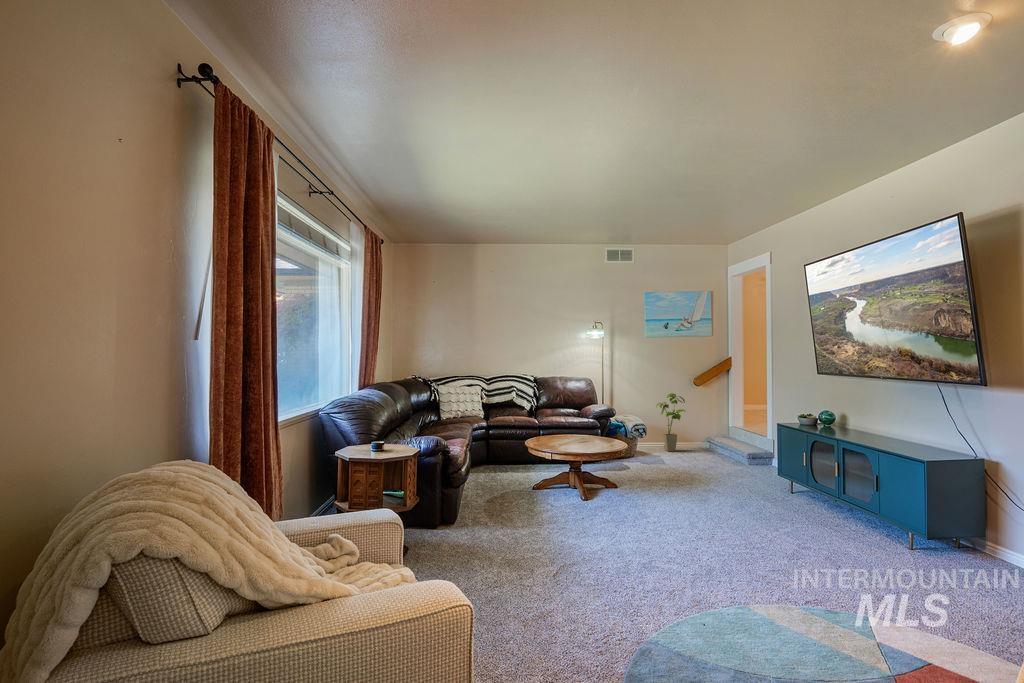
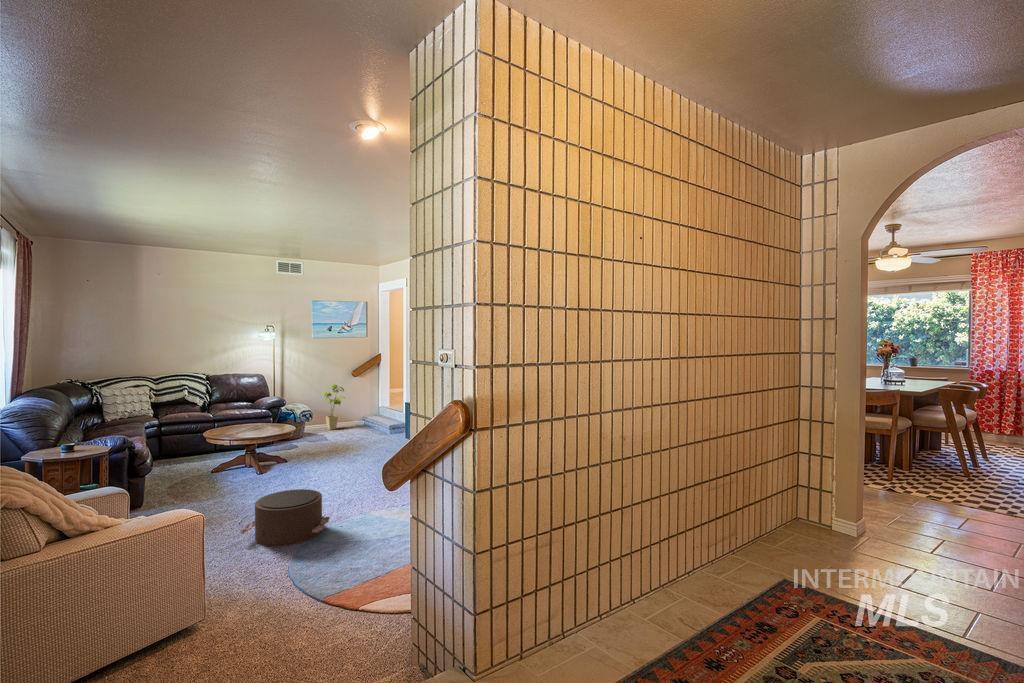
pouf: none [550,546,693,654] -> present [240,489,330,546]

